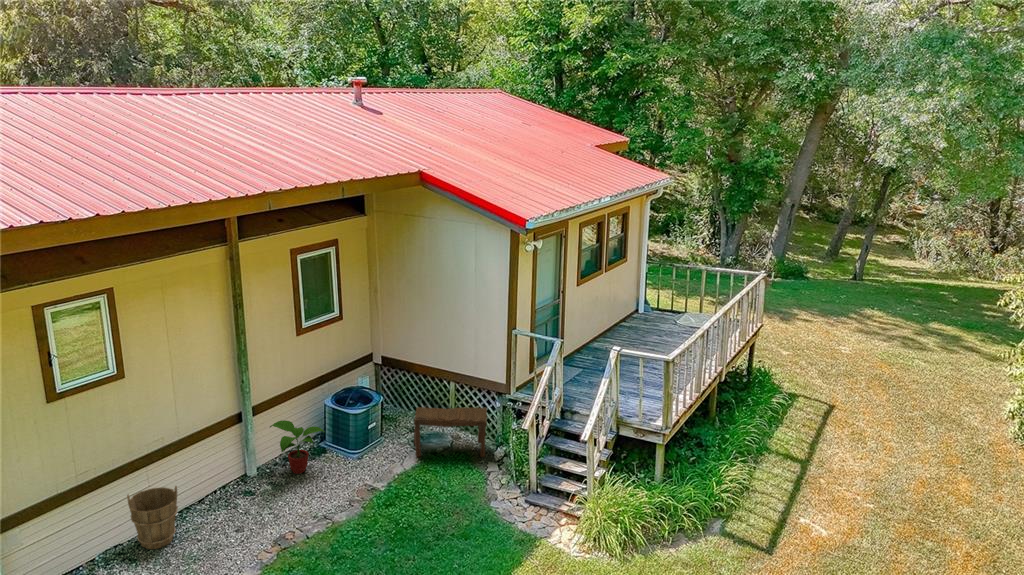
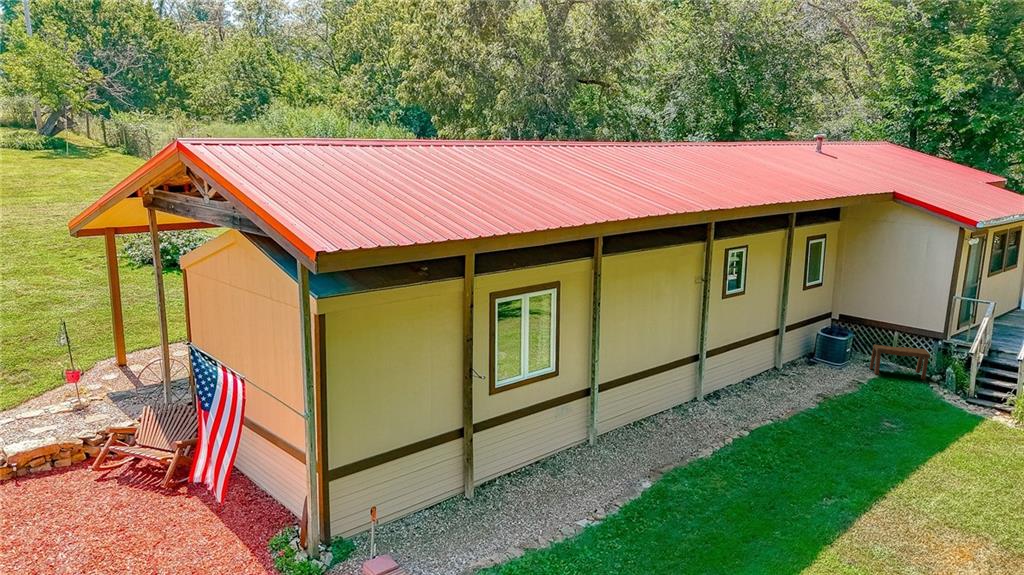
potted plant: present [270,420,324,474] -> none [784,340,820,372]
bucket: present [127,486,178,549] -> none [735,356,761,389]

